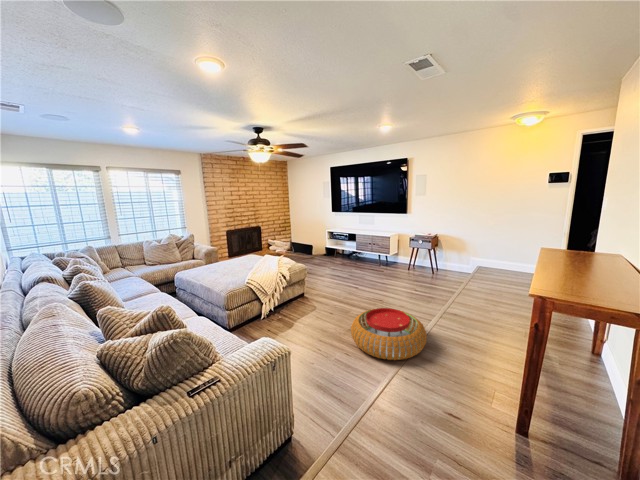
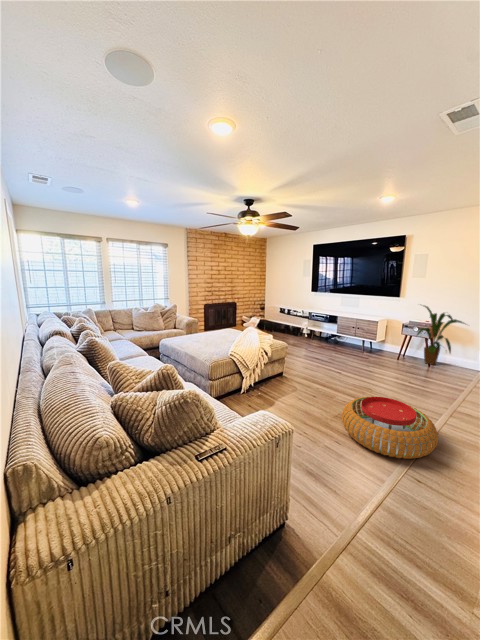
house plant: none [419,220,460,272] -> present [417,306,465,365]

